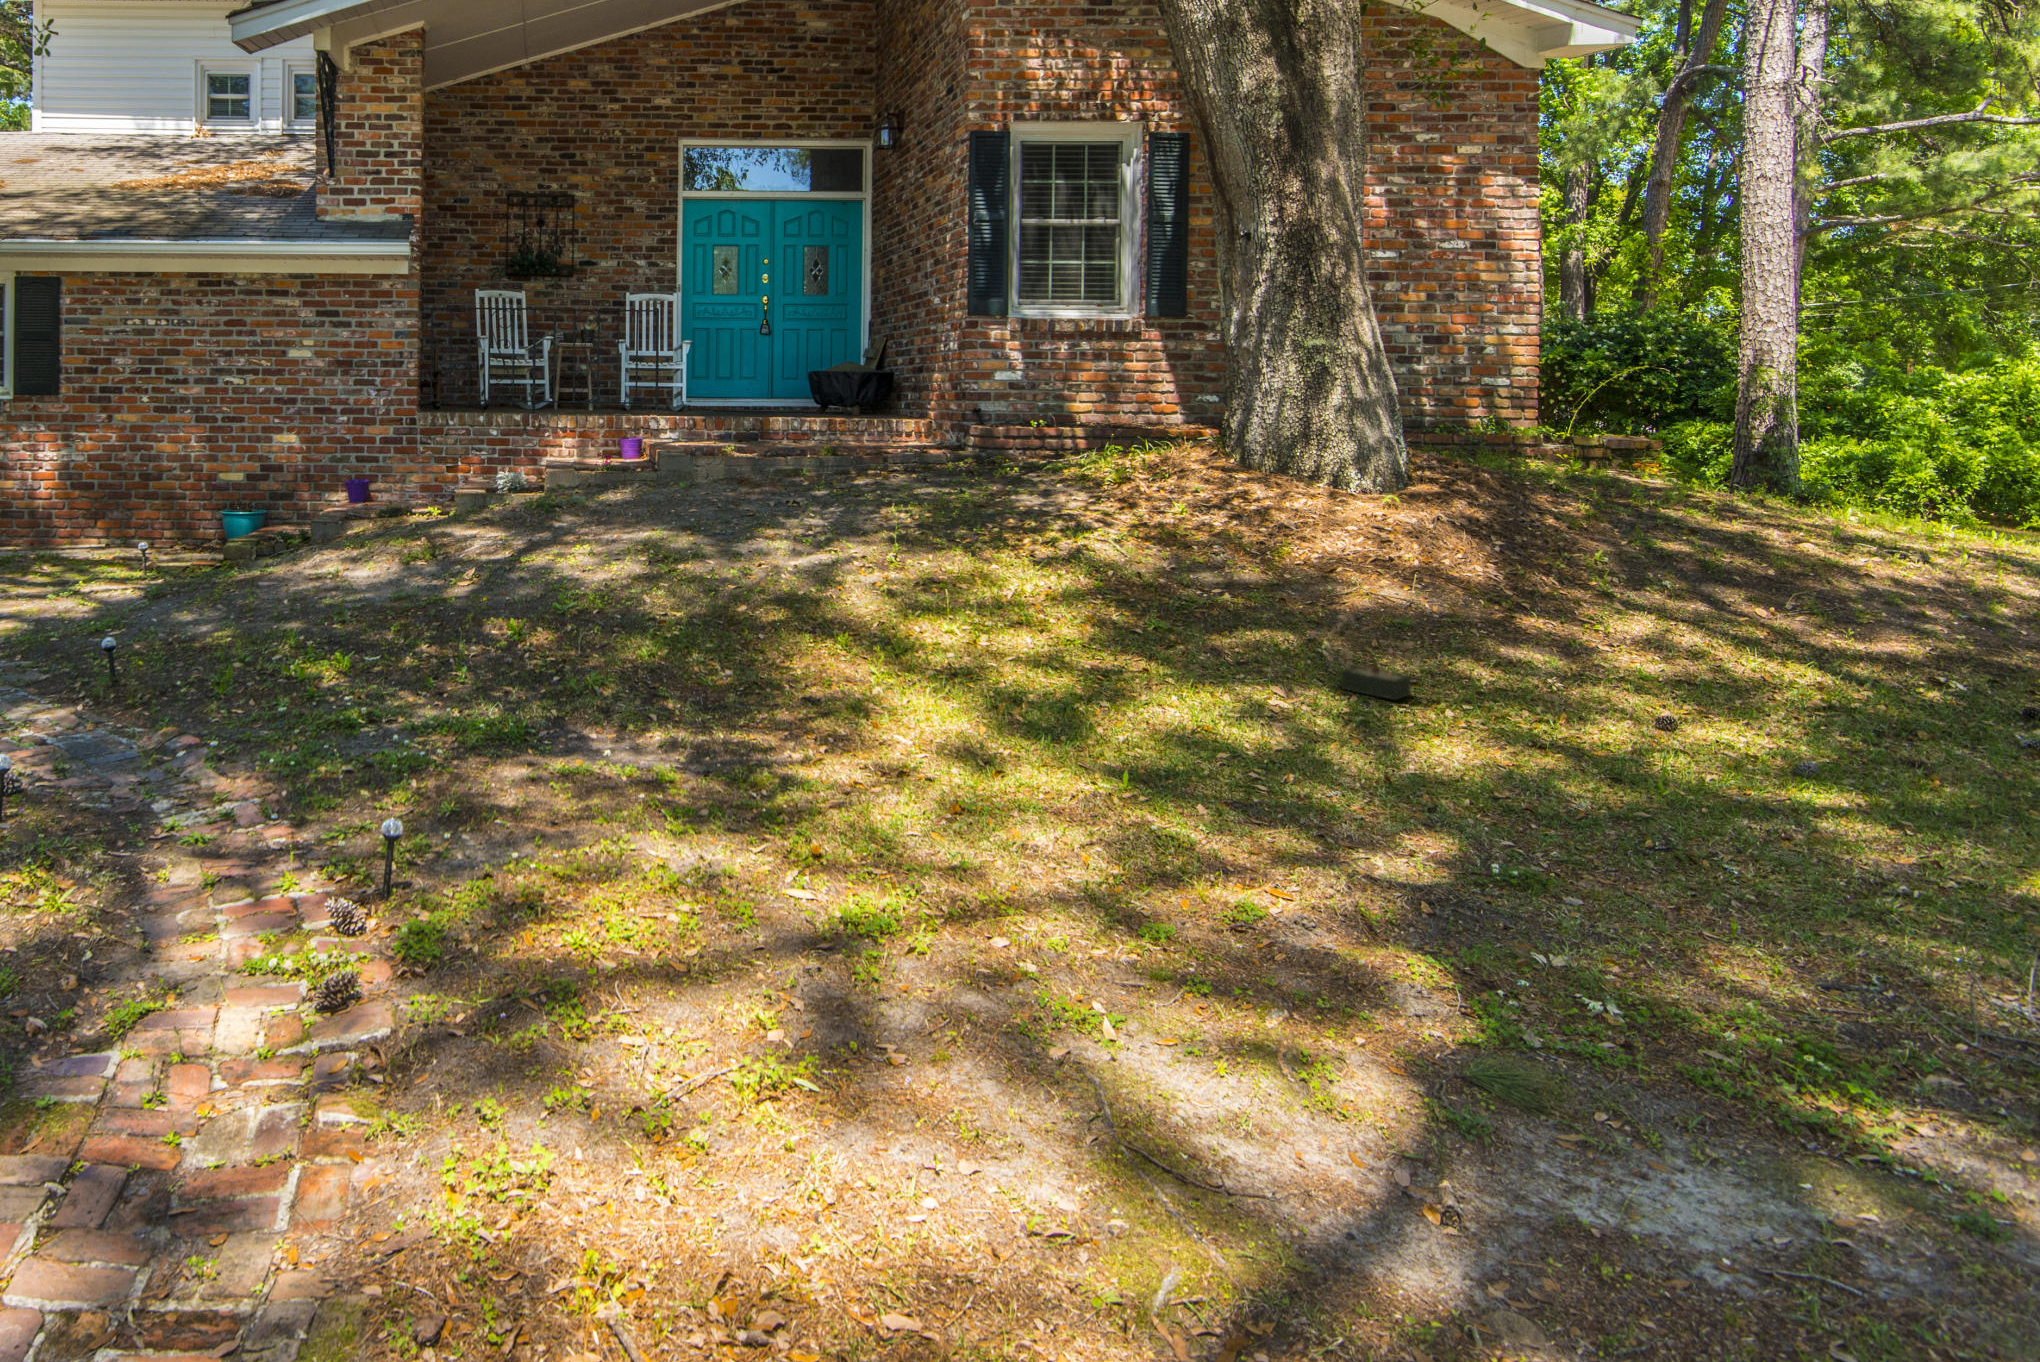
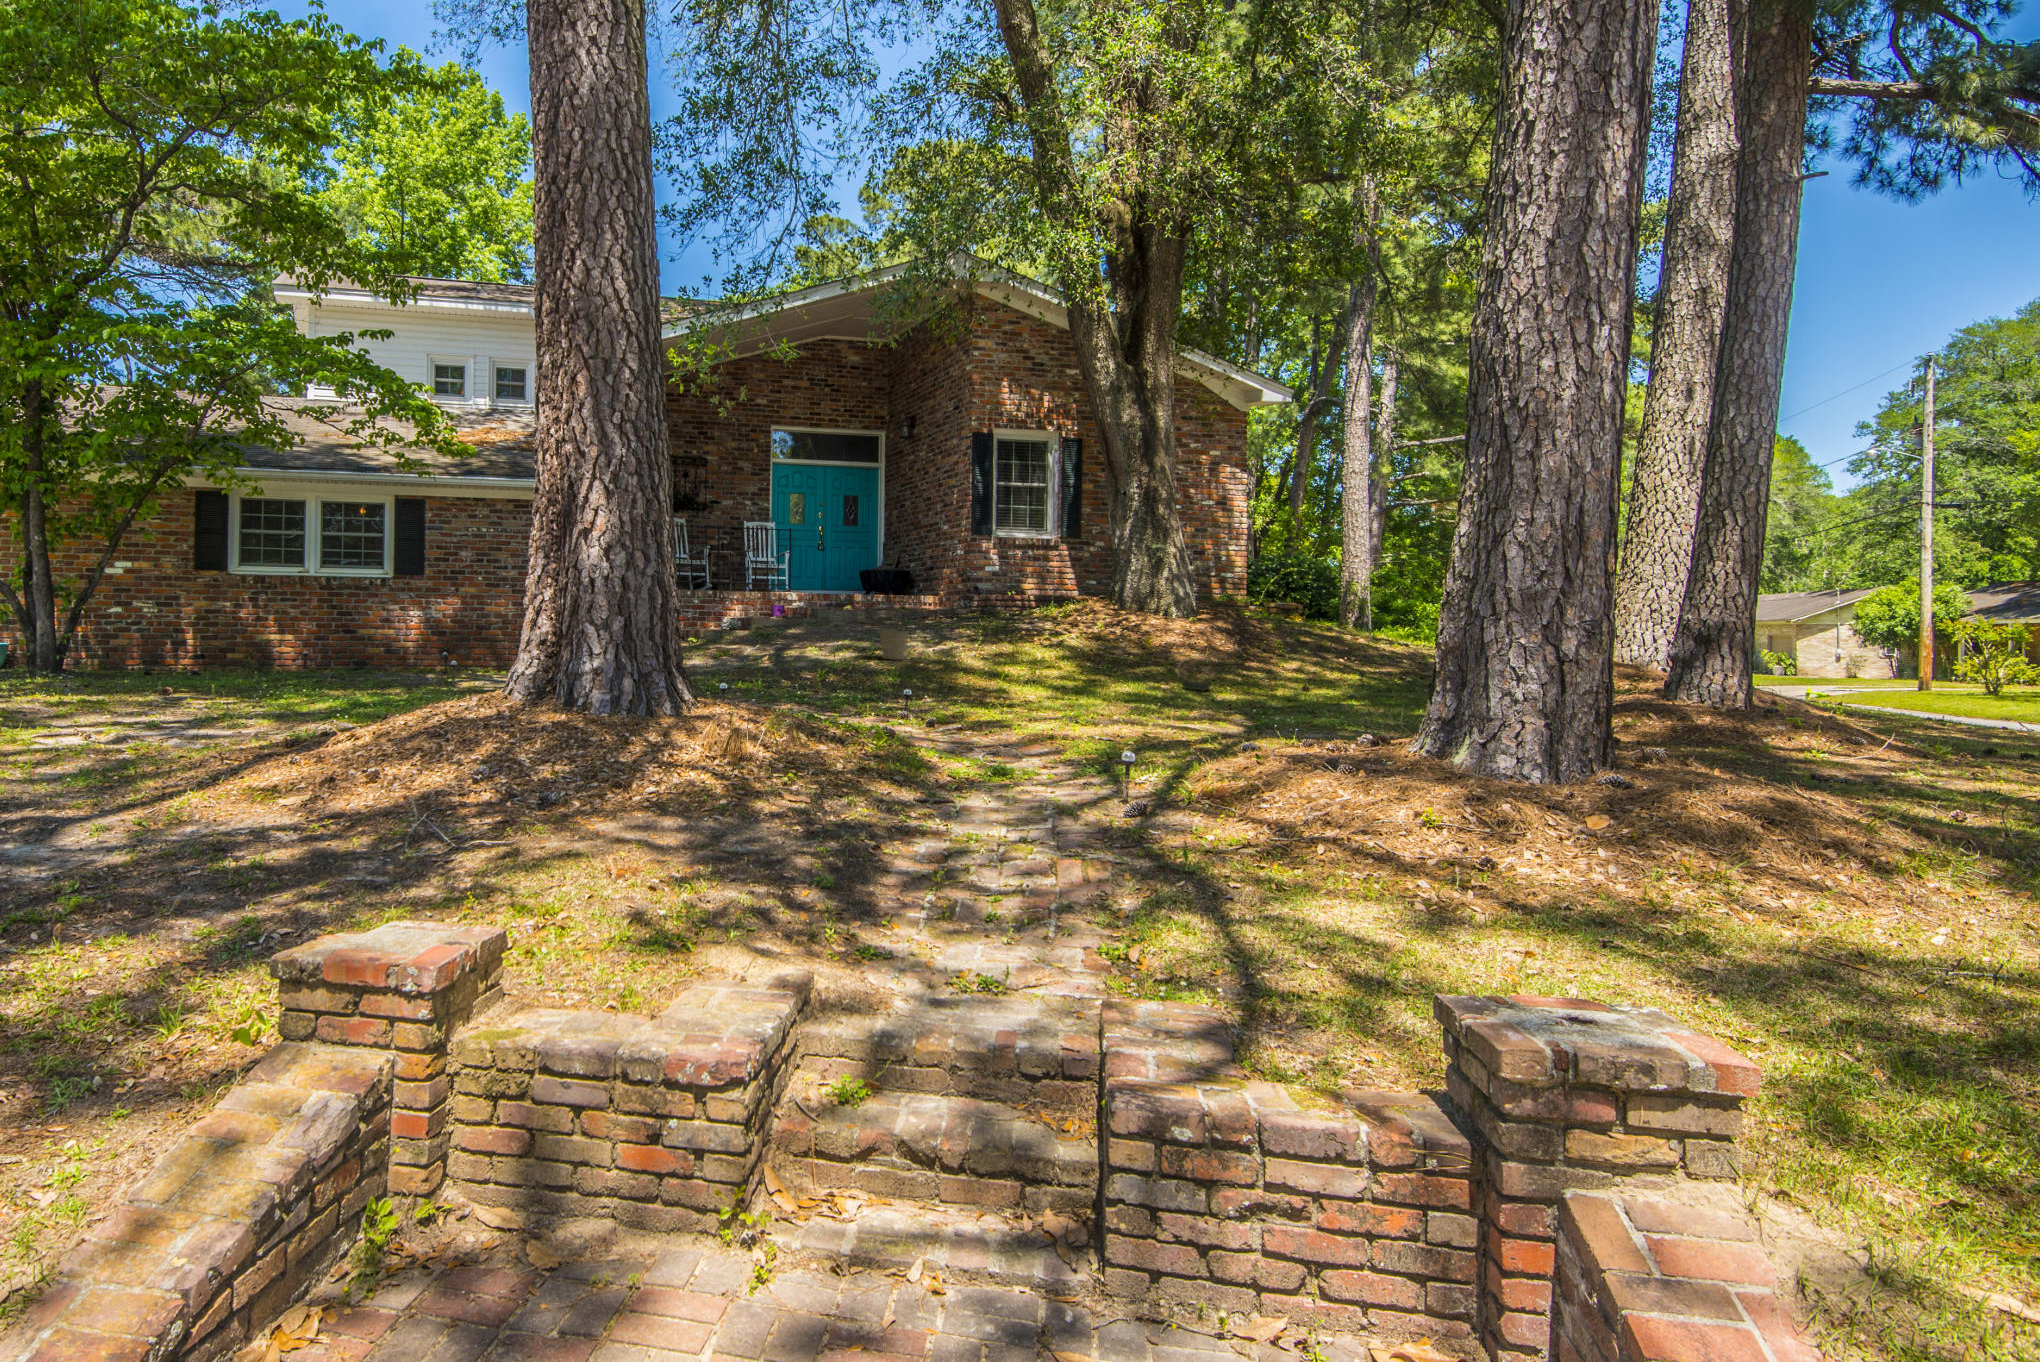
bucket: none [688,518,749,583] -> present [880,629,909,660]

